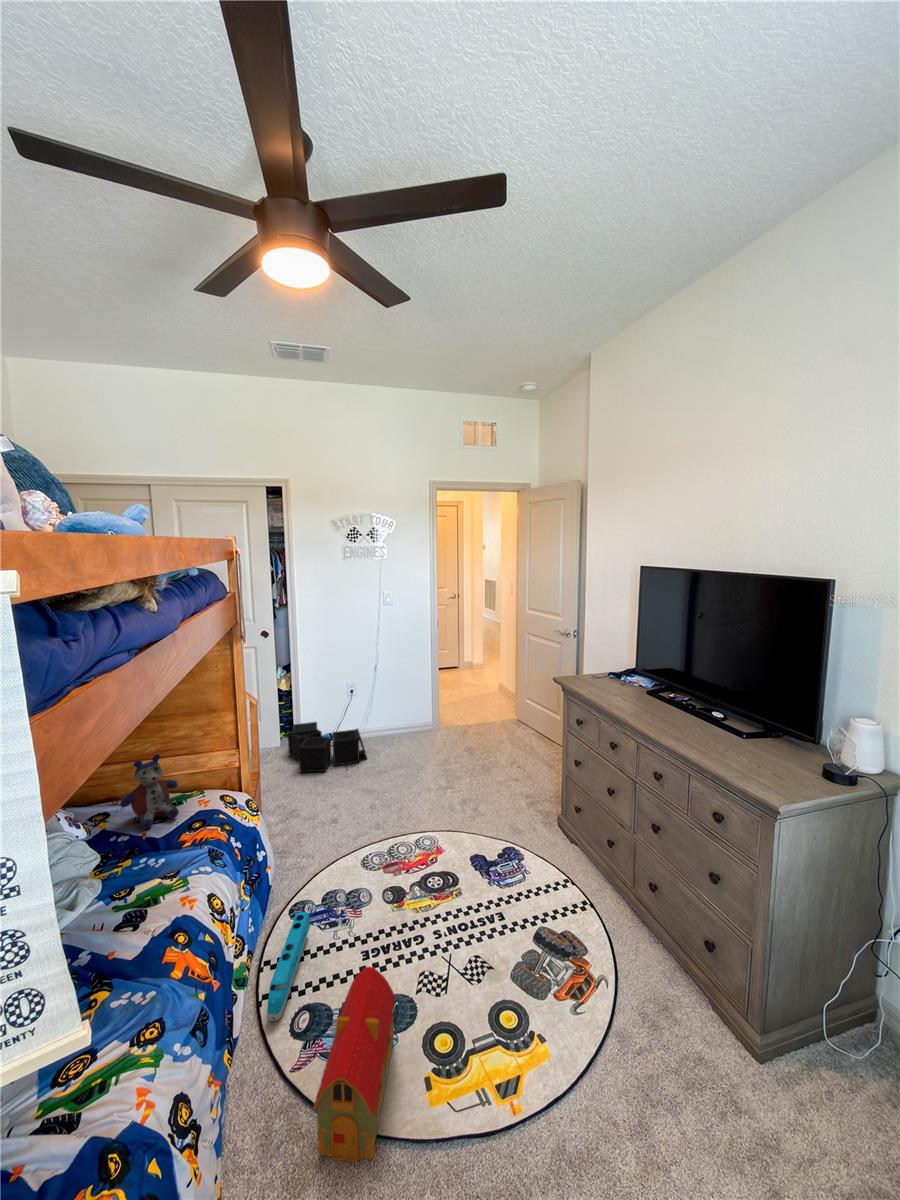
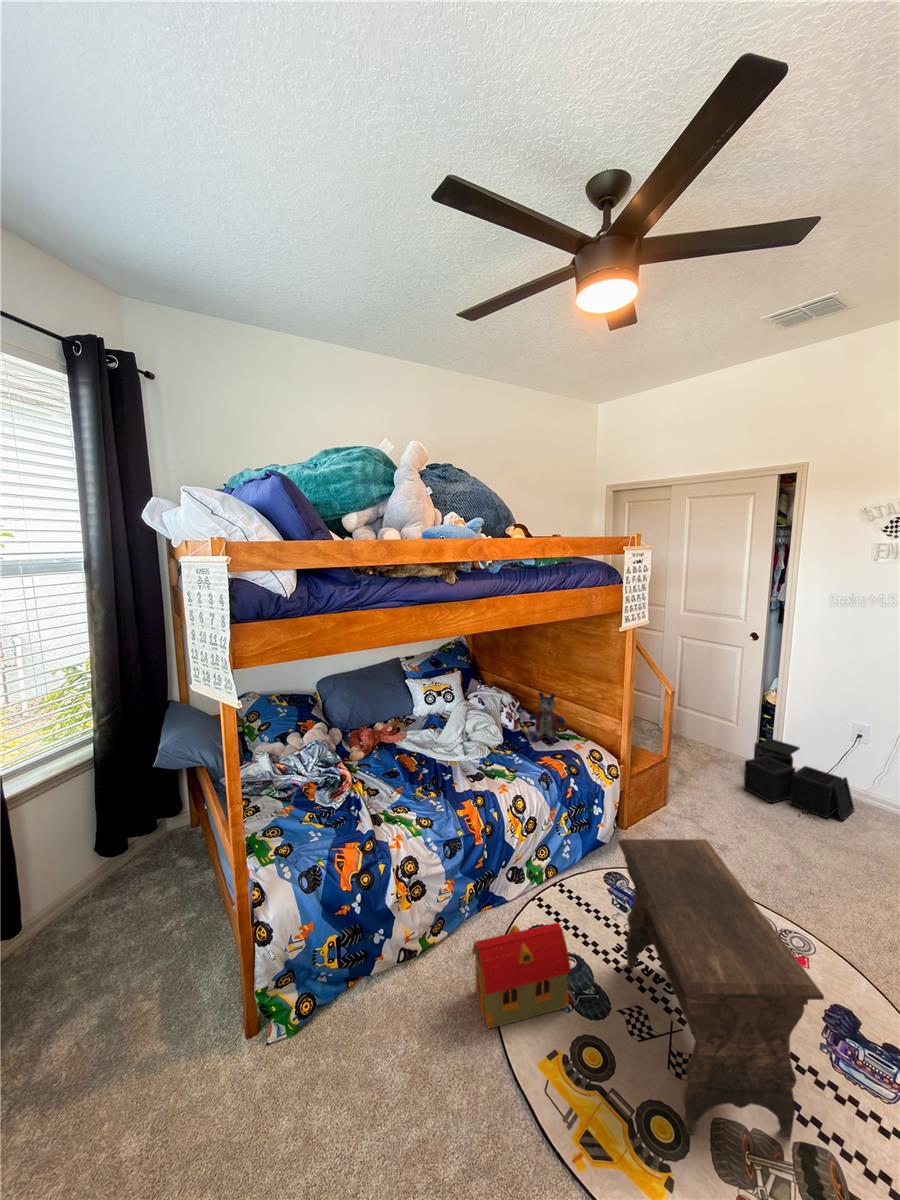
footstool: none [366,799,543,1003] -> present [618,839,824,1139]
toy train: present [267,912,310,1021] -> none [528,871,603,917]

